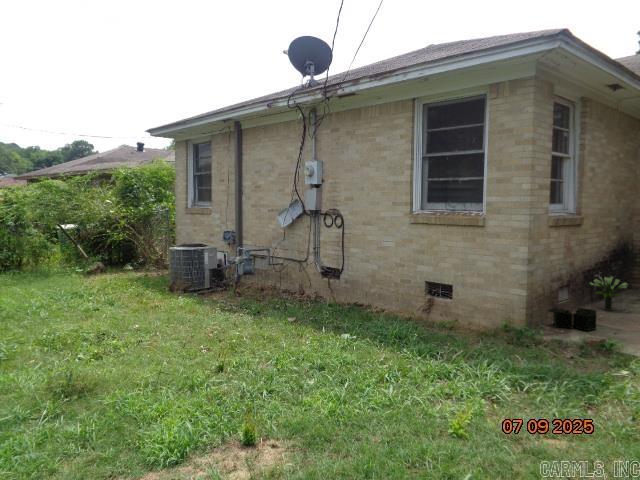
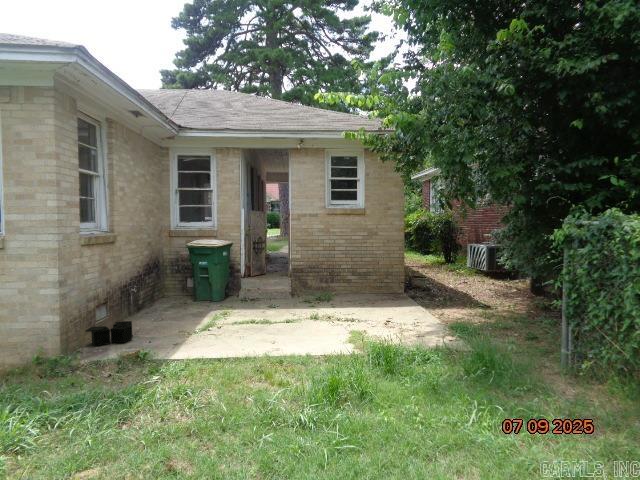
potted plant: present [590,277,627,311] -> none [126,287,158,319]

